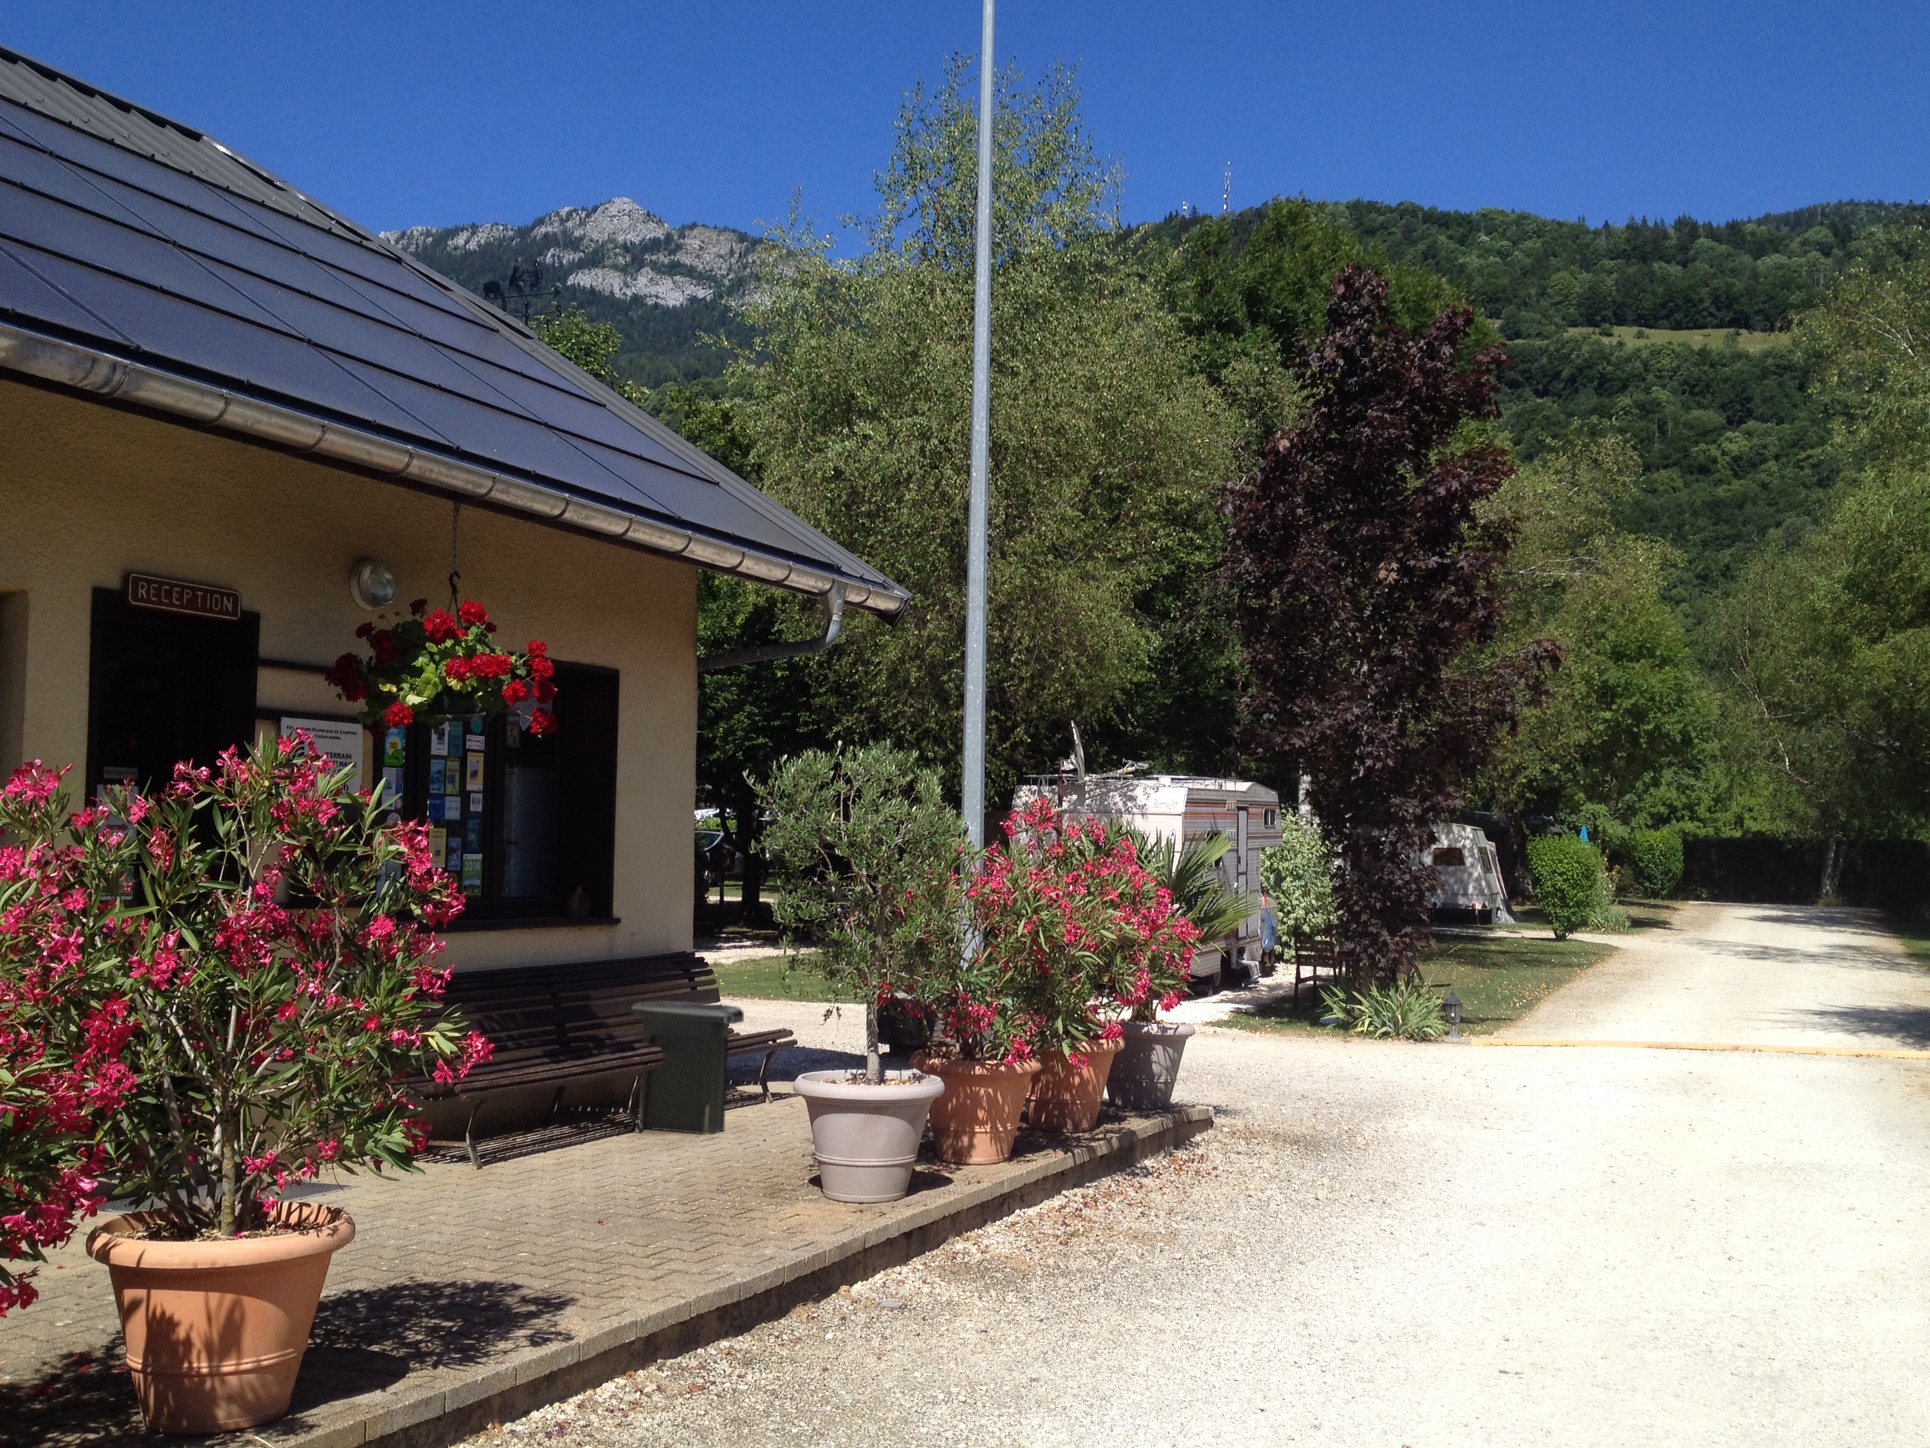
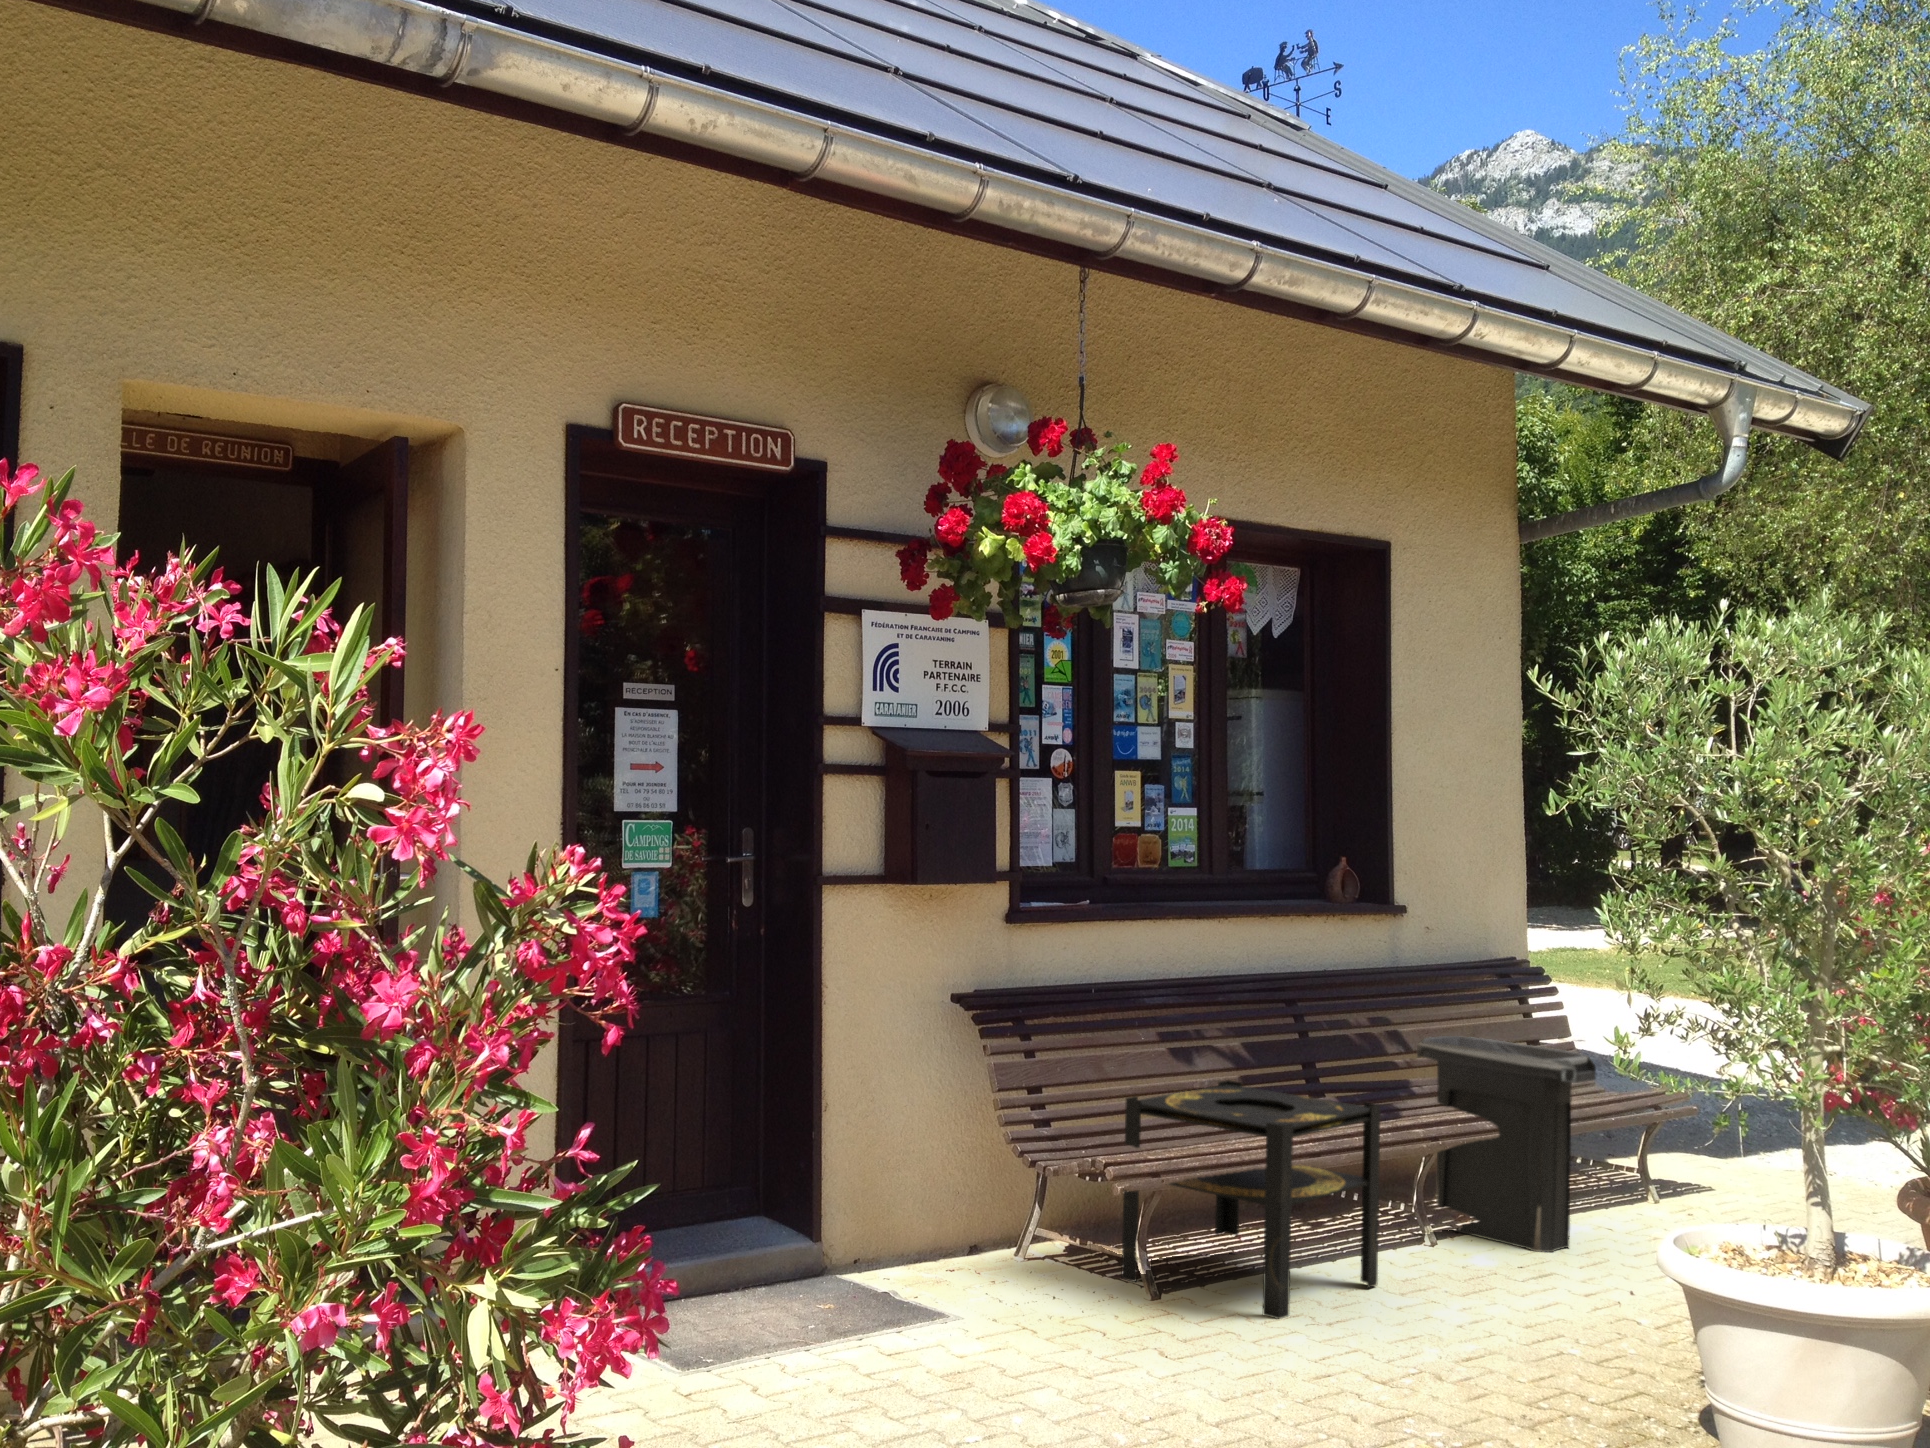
side table: none [448,1037,620,1182] -> present [1121,1080,1381,1319]

